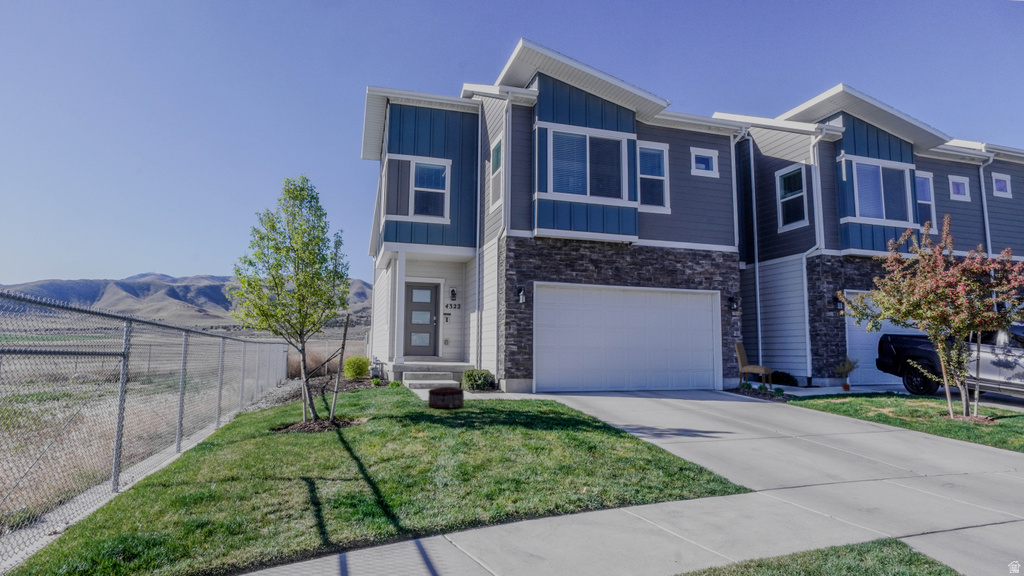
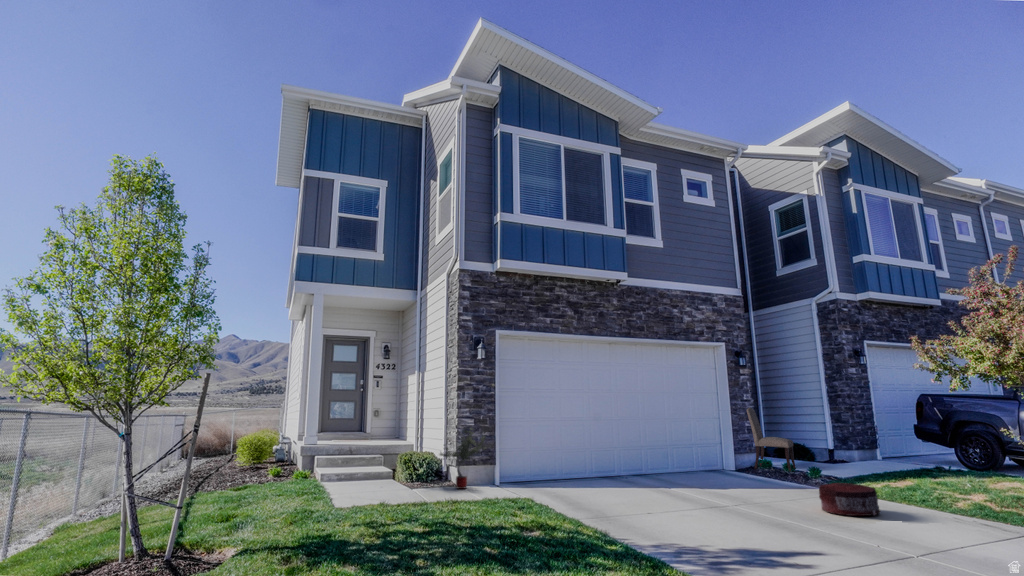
potted tree: present [834,356,859,391] -> present [440,429,486,489]
pouf: present [428,387,464,408] -> present [819,483,881,516]

